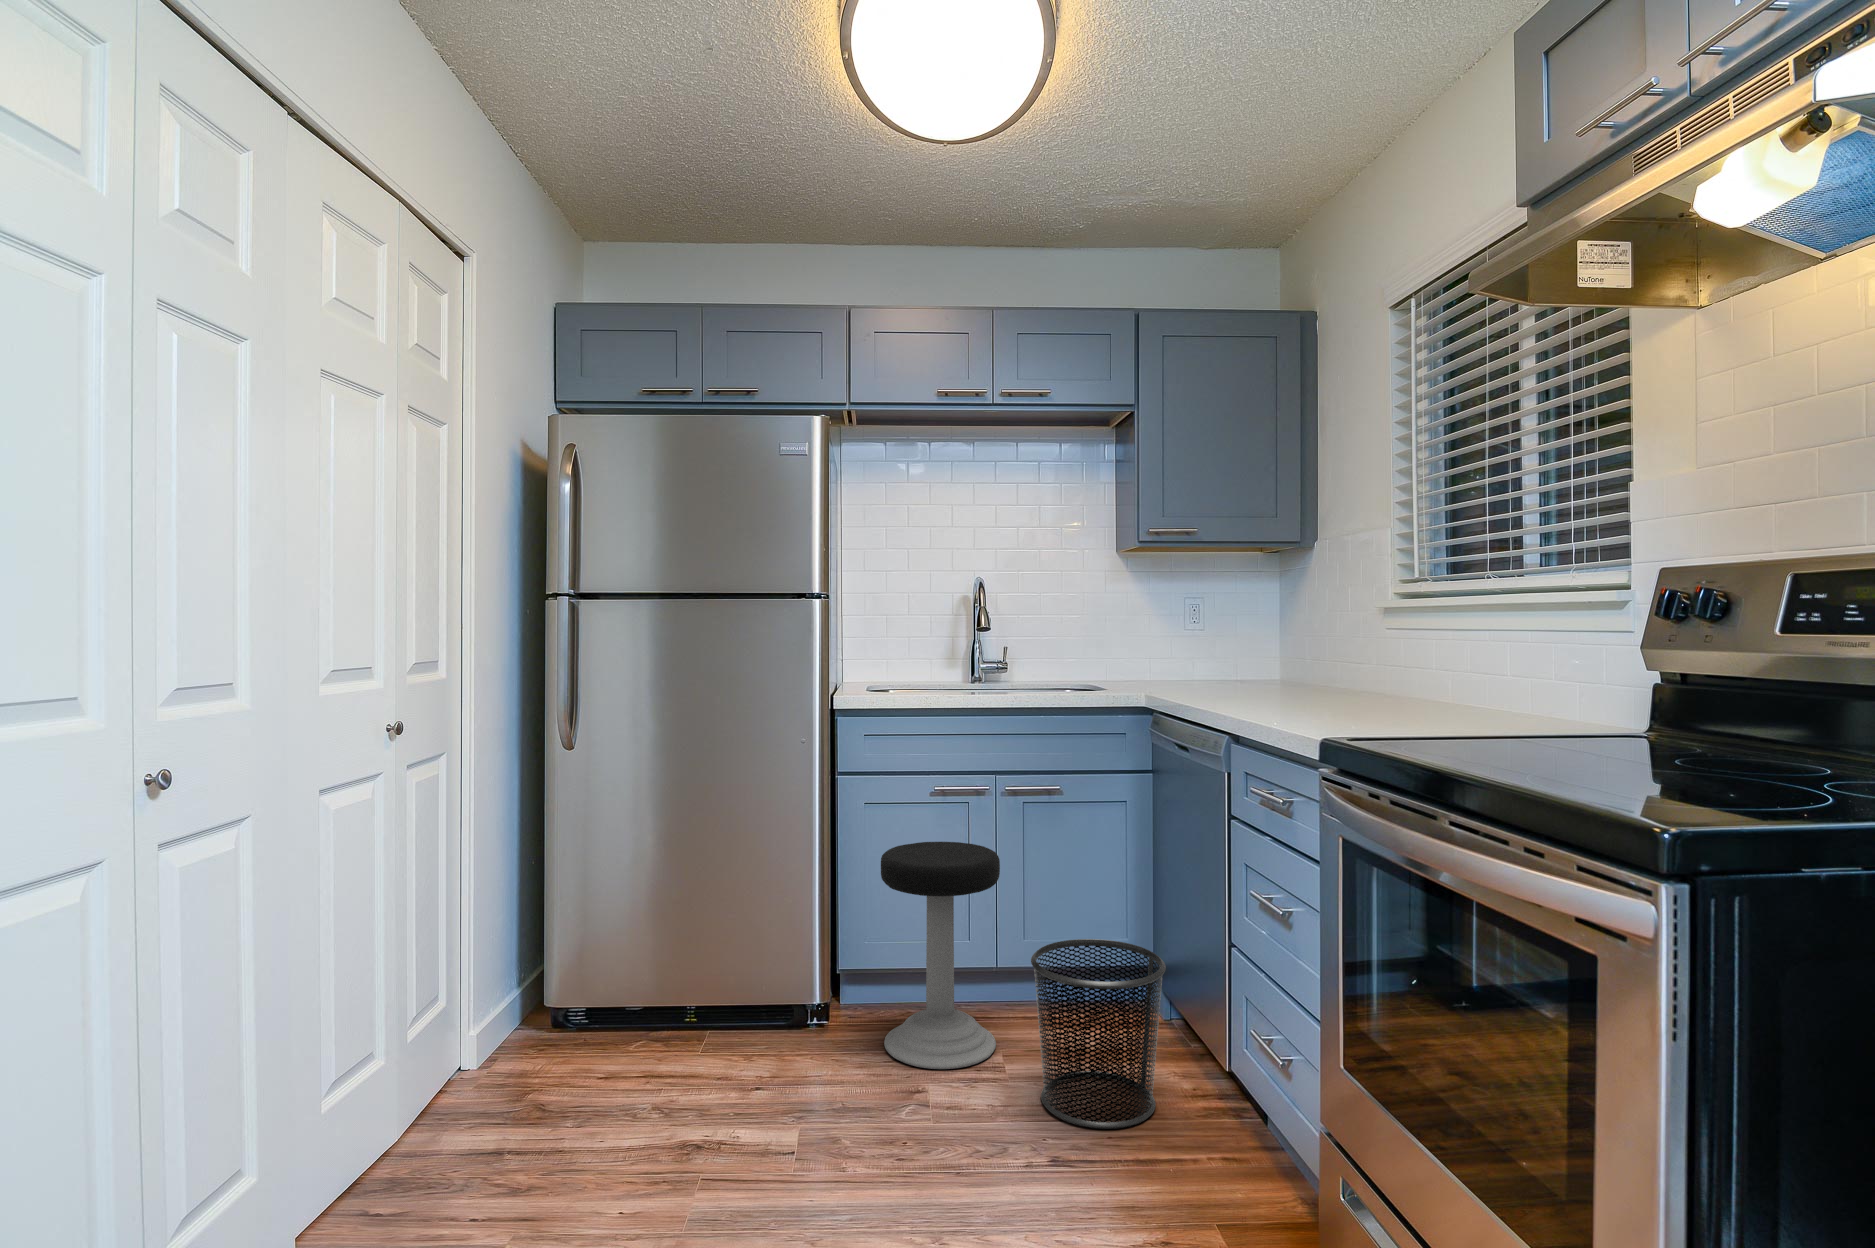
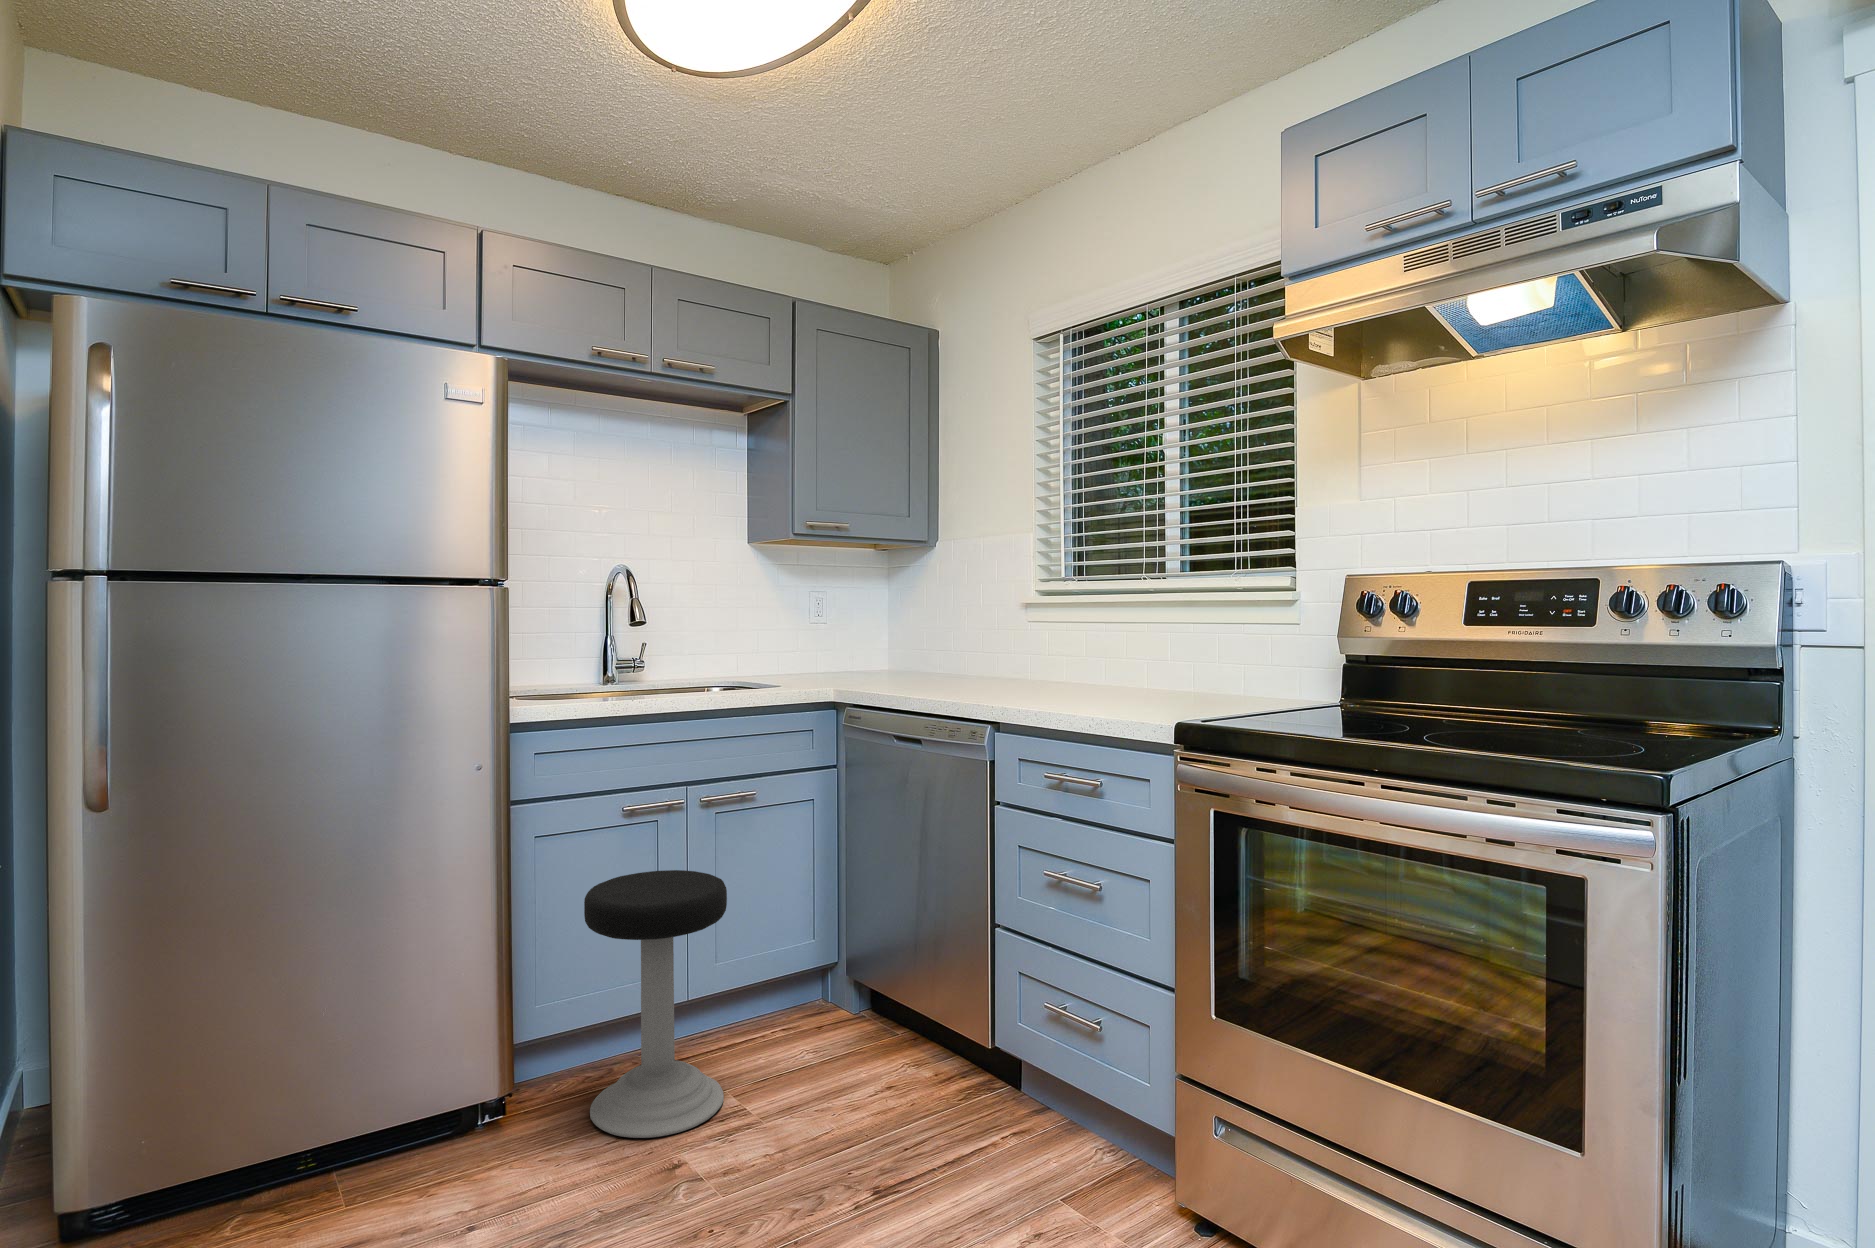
waste bin: present [1031,939,1166,1129] -> none [796,946,934,1145]

